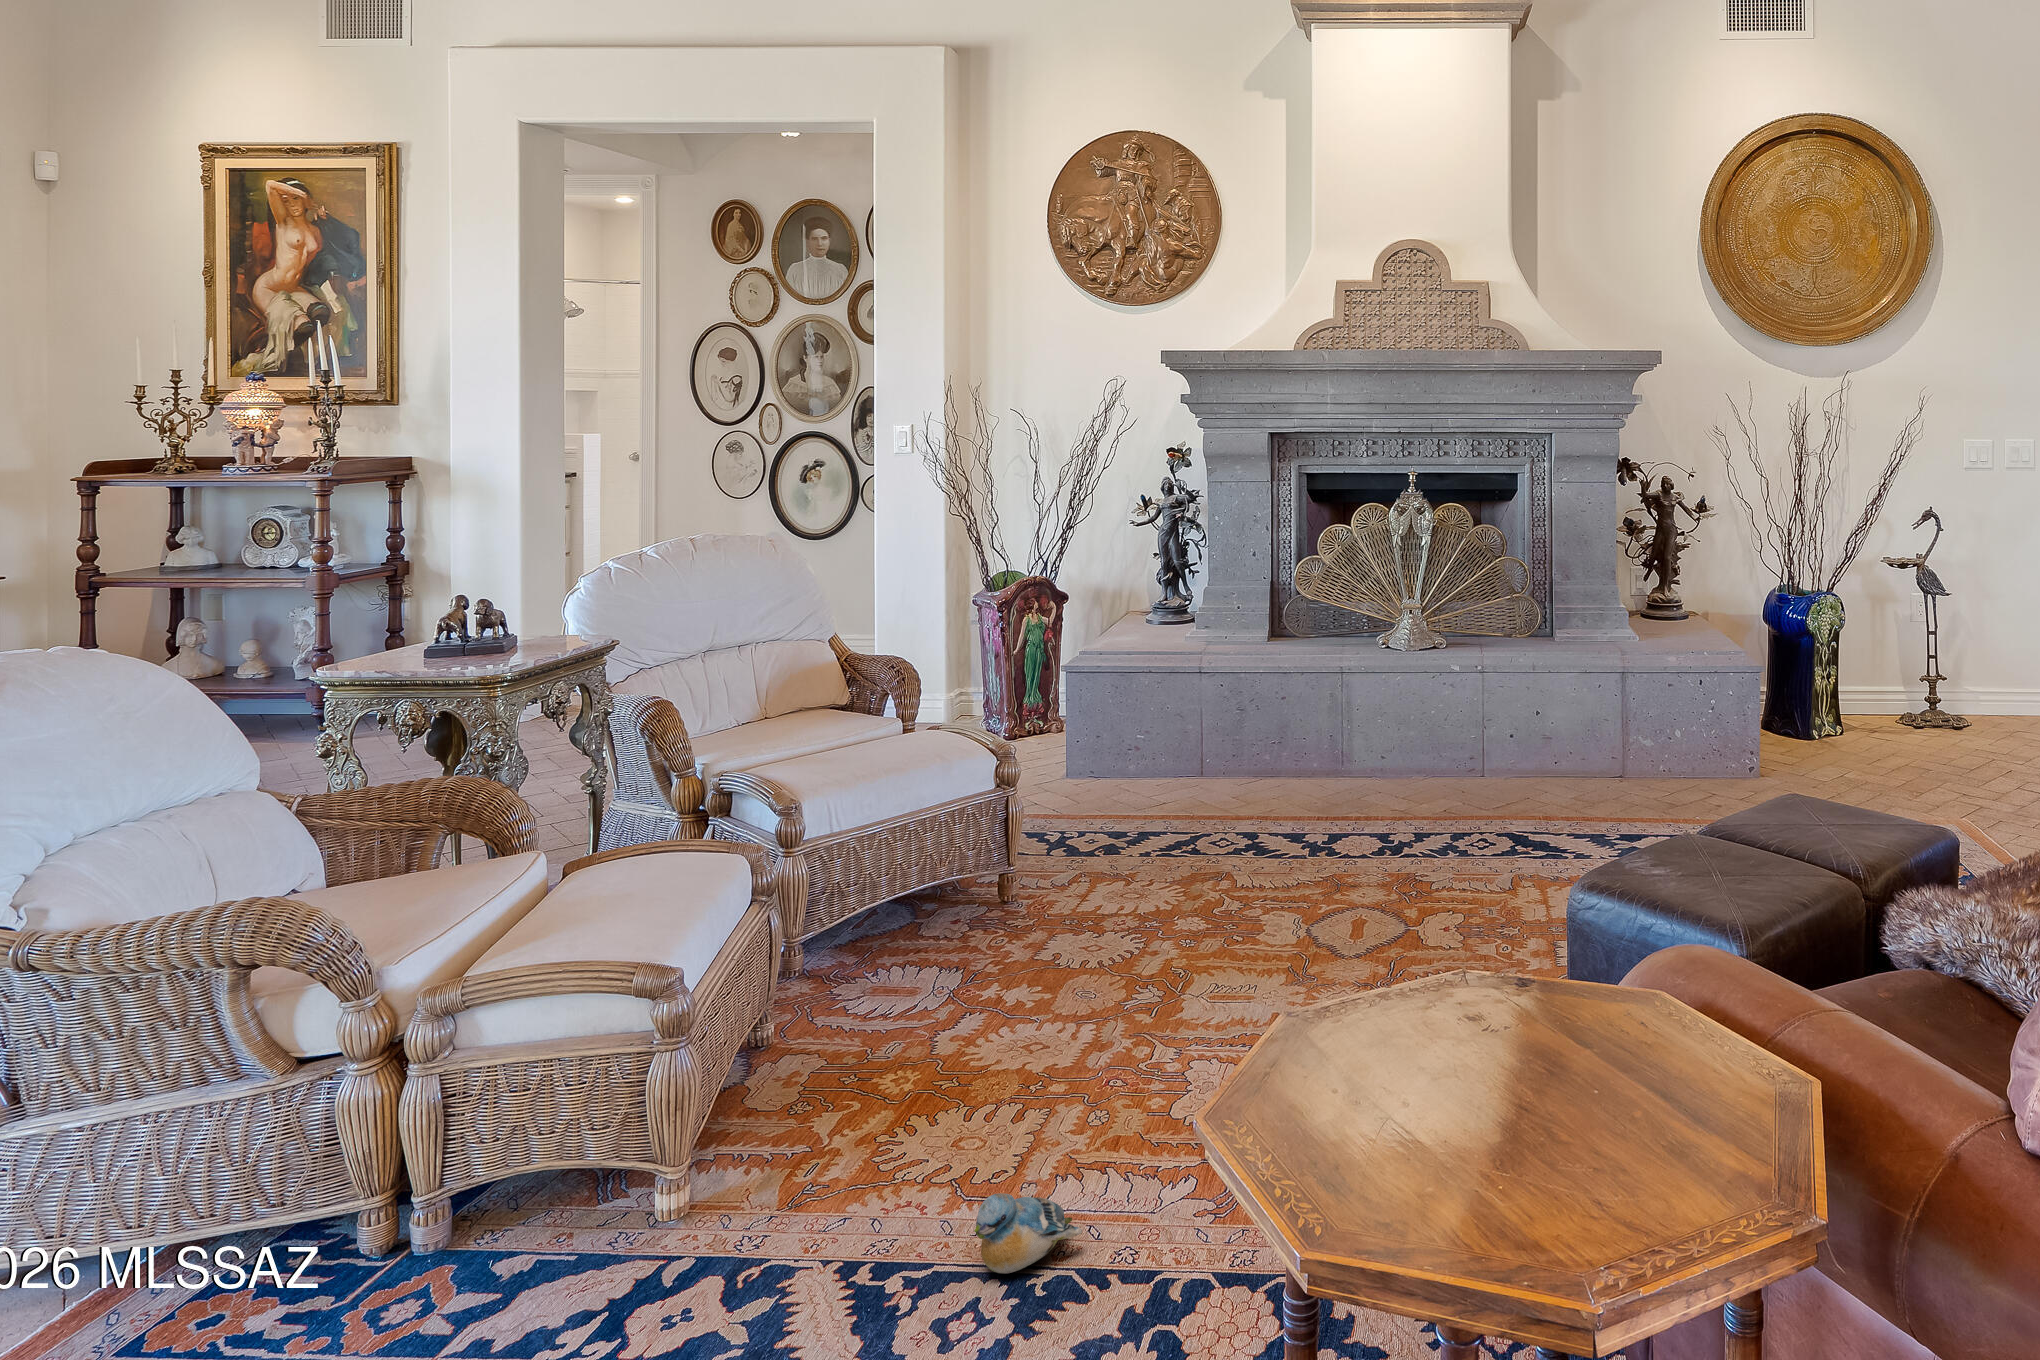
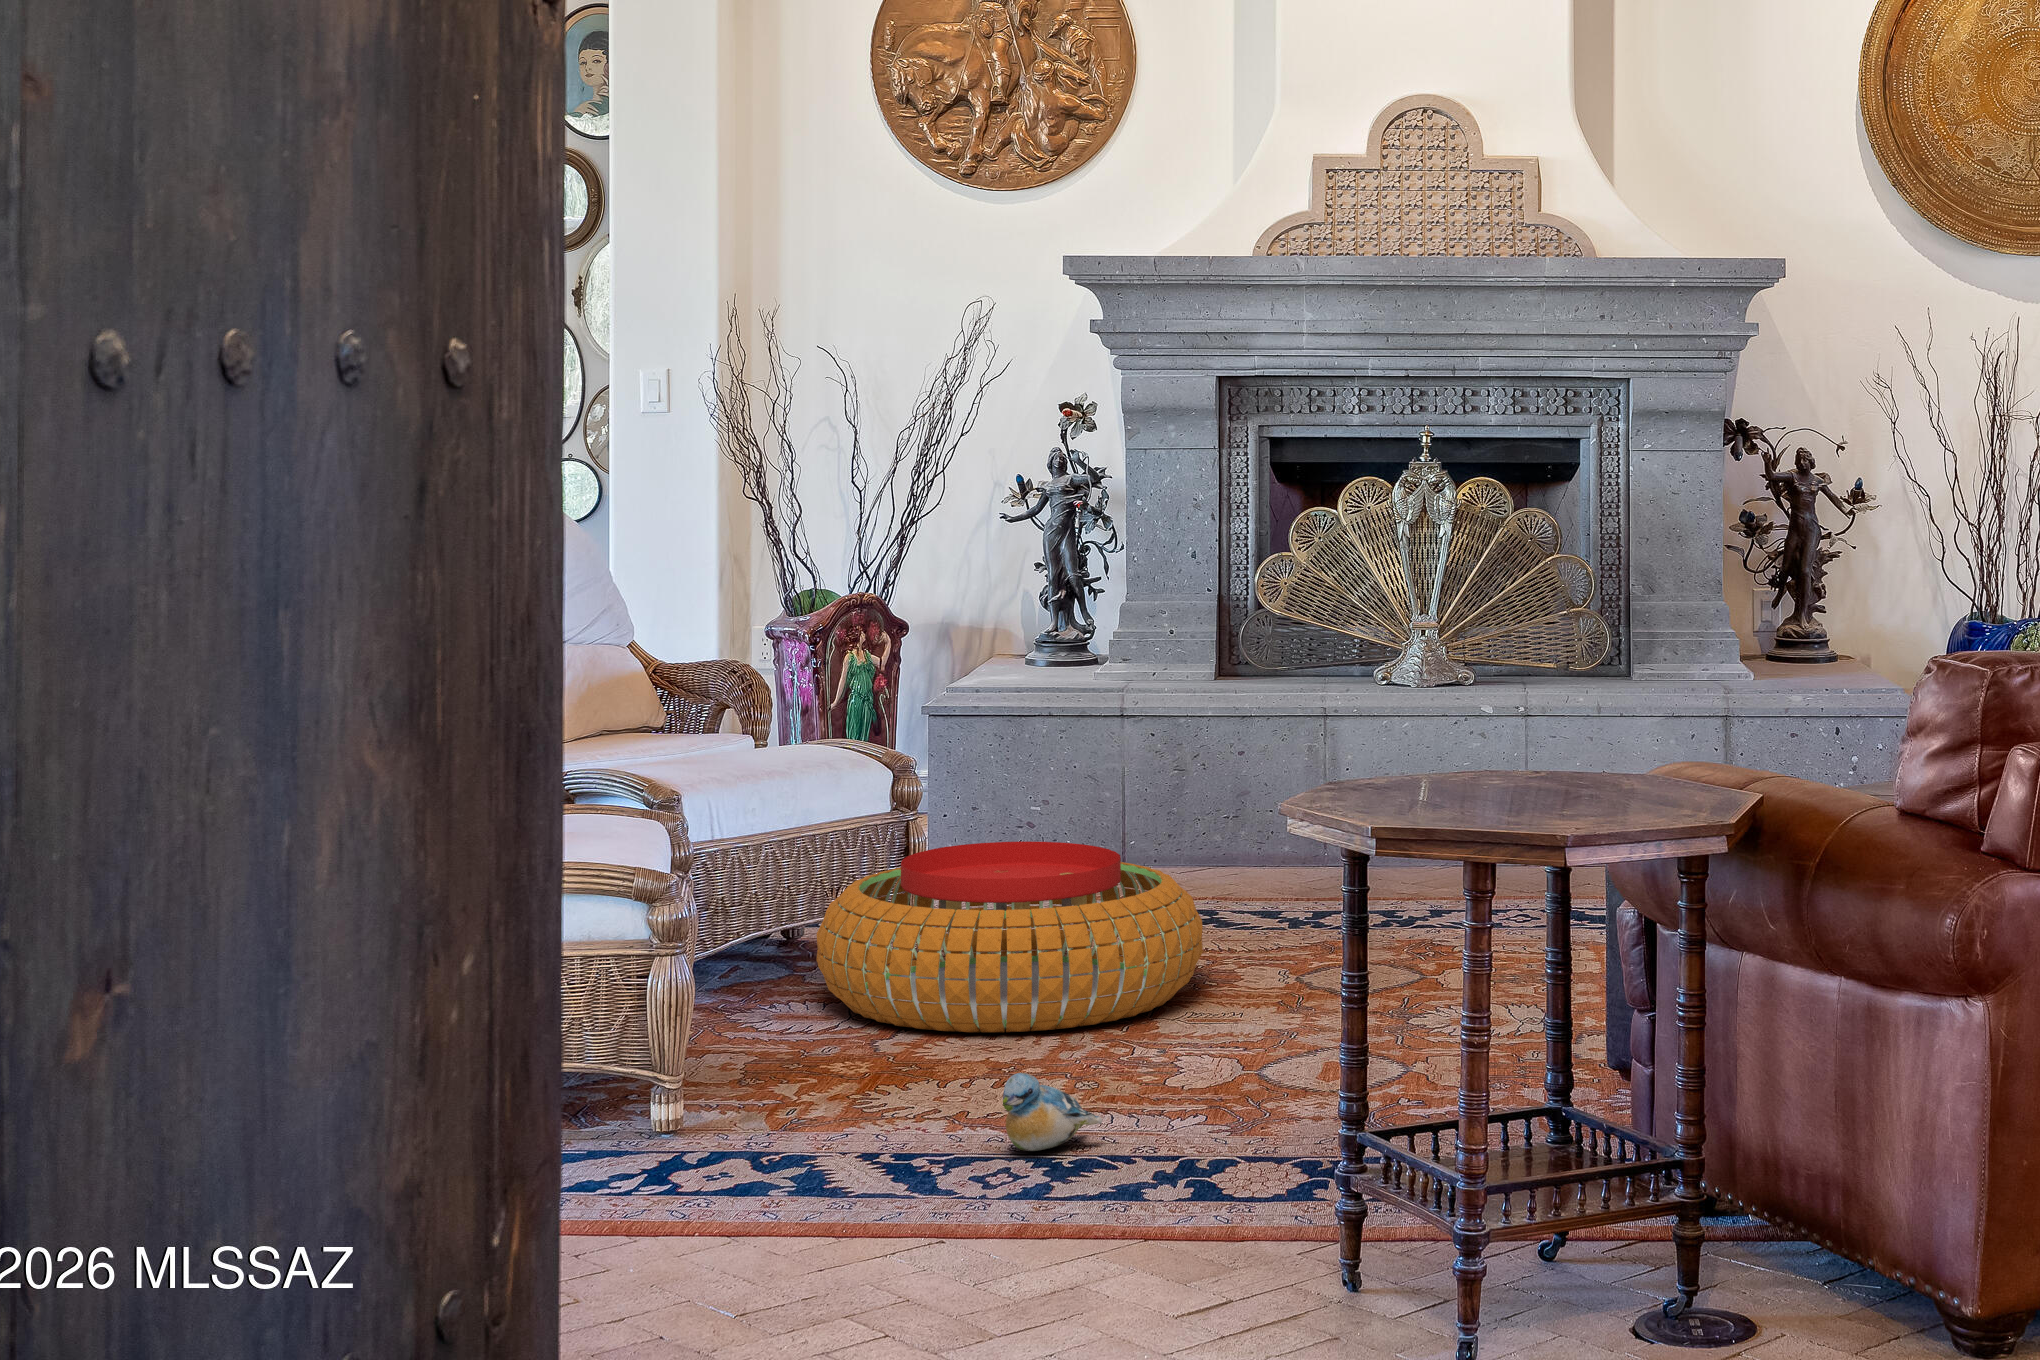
pouf: none [902,827,1226,1030] -> present [816,842,1203,1032]

